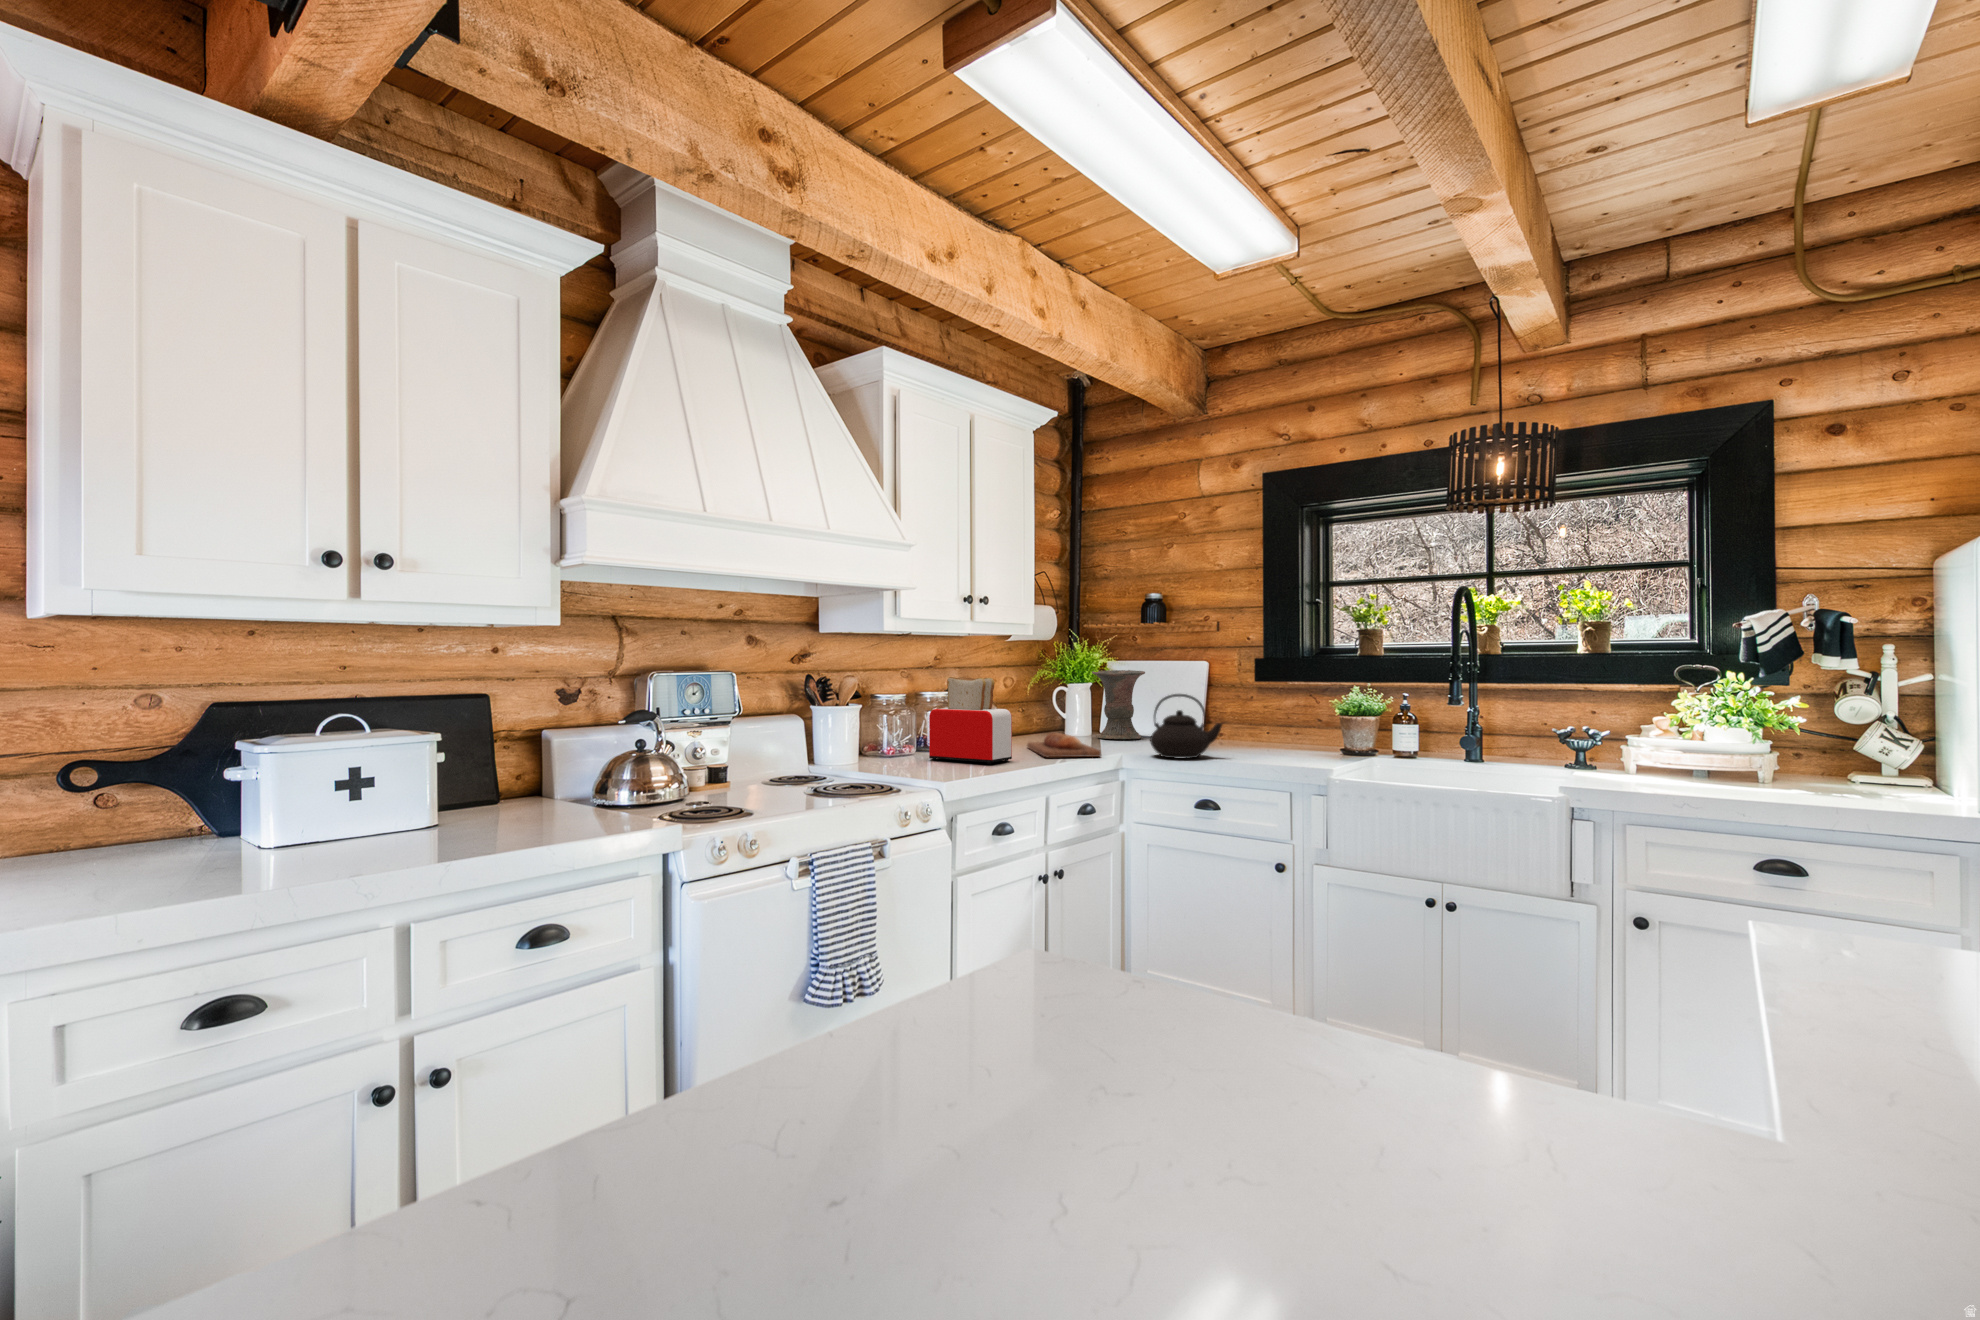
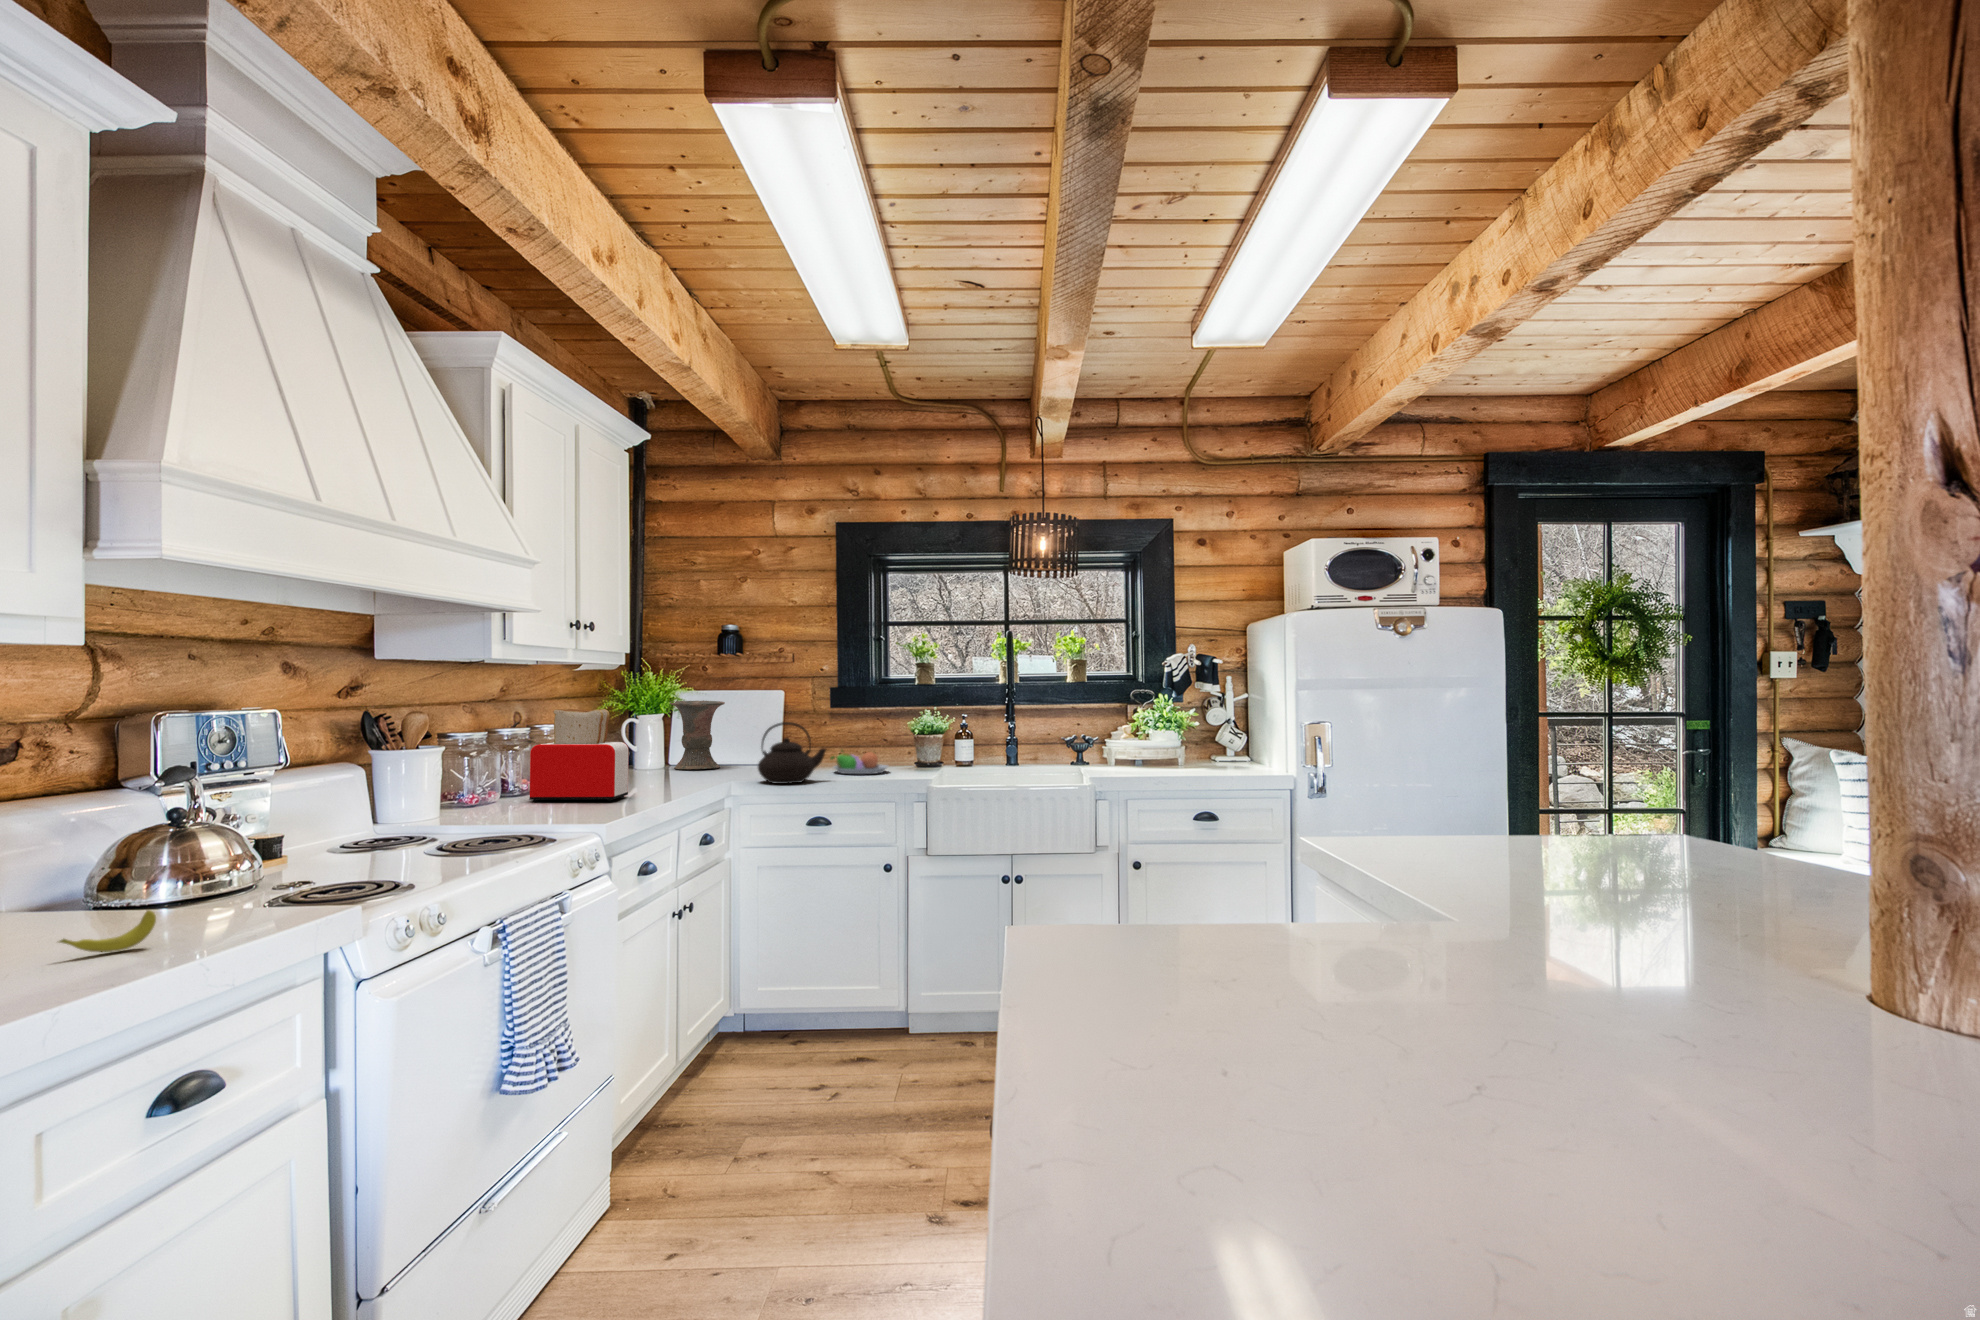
fruit bowl: none [1240,725,1311,754] -> present [831,751,888,774]
bread loaf: present [1027,732,1101,757] -> none [618,765,714,791]
banana: none [493,814,545,839] -> present [59,910,156,952]

